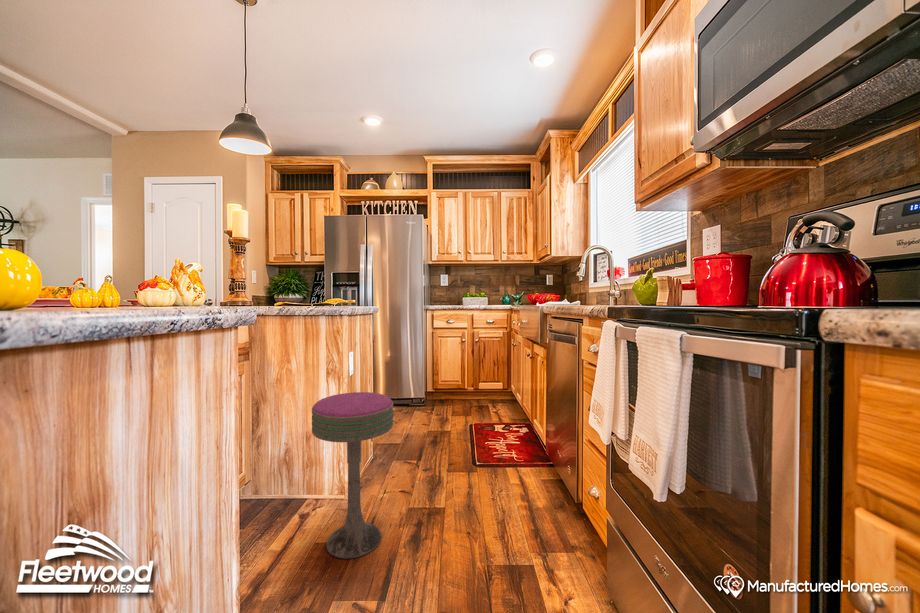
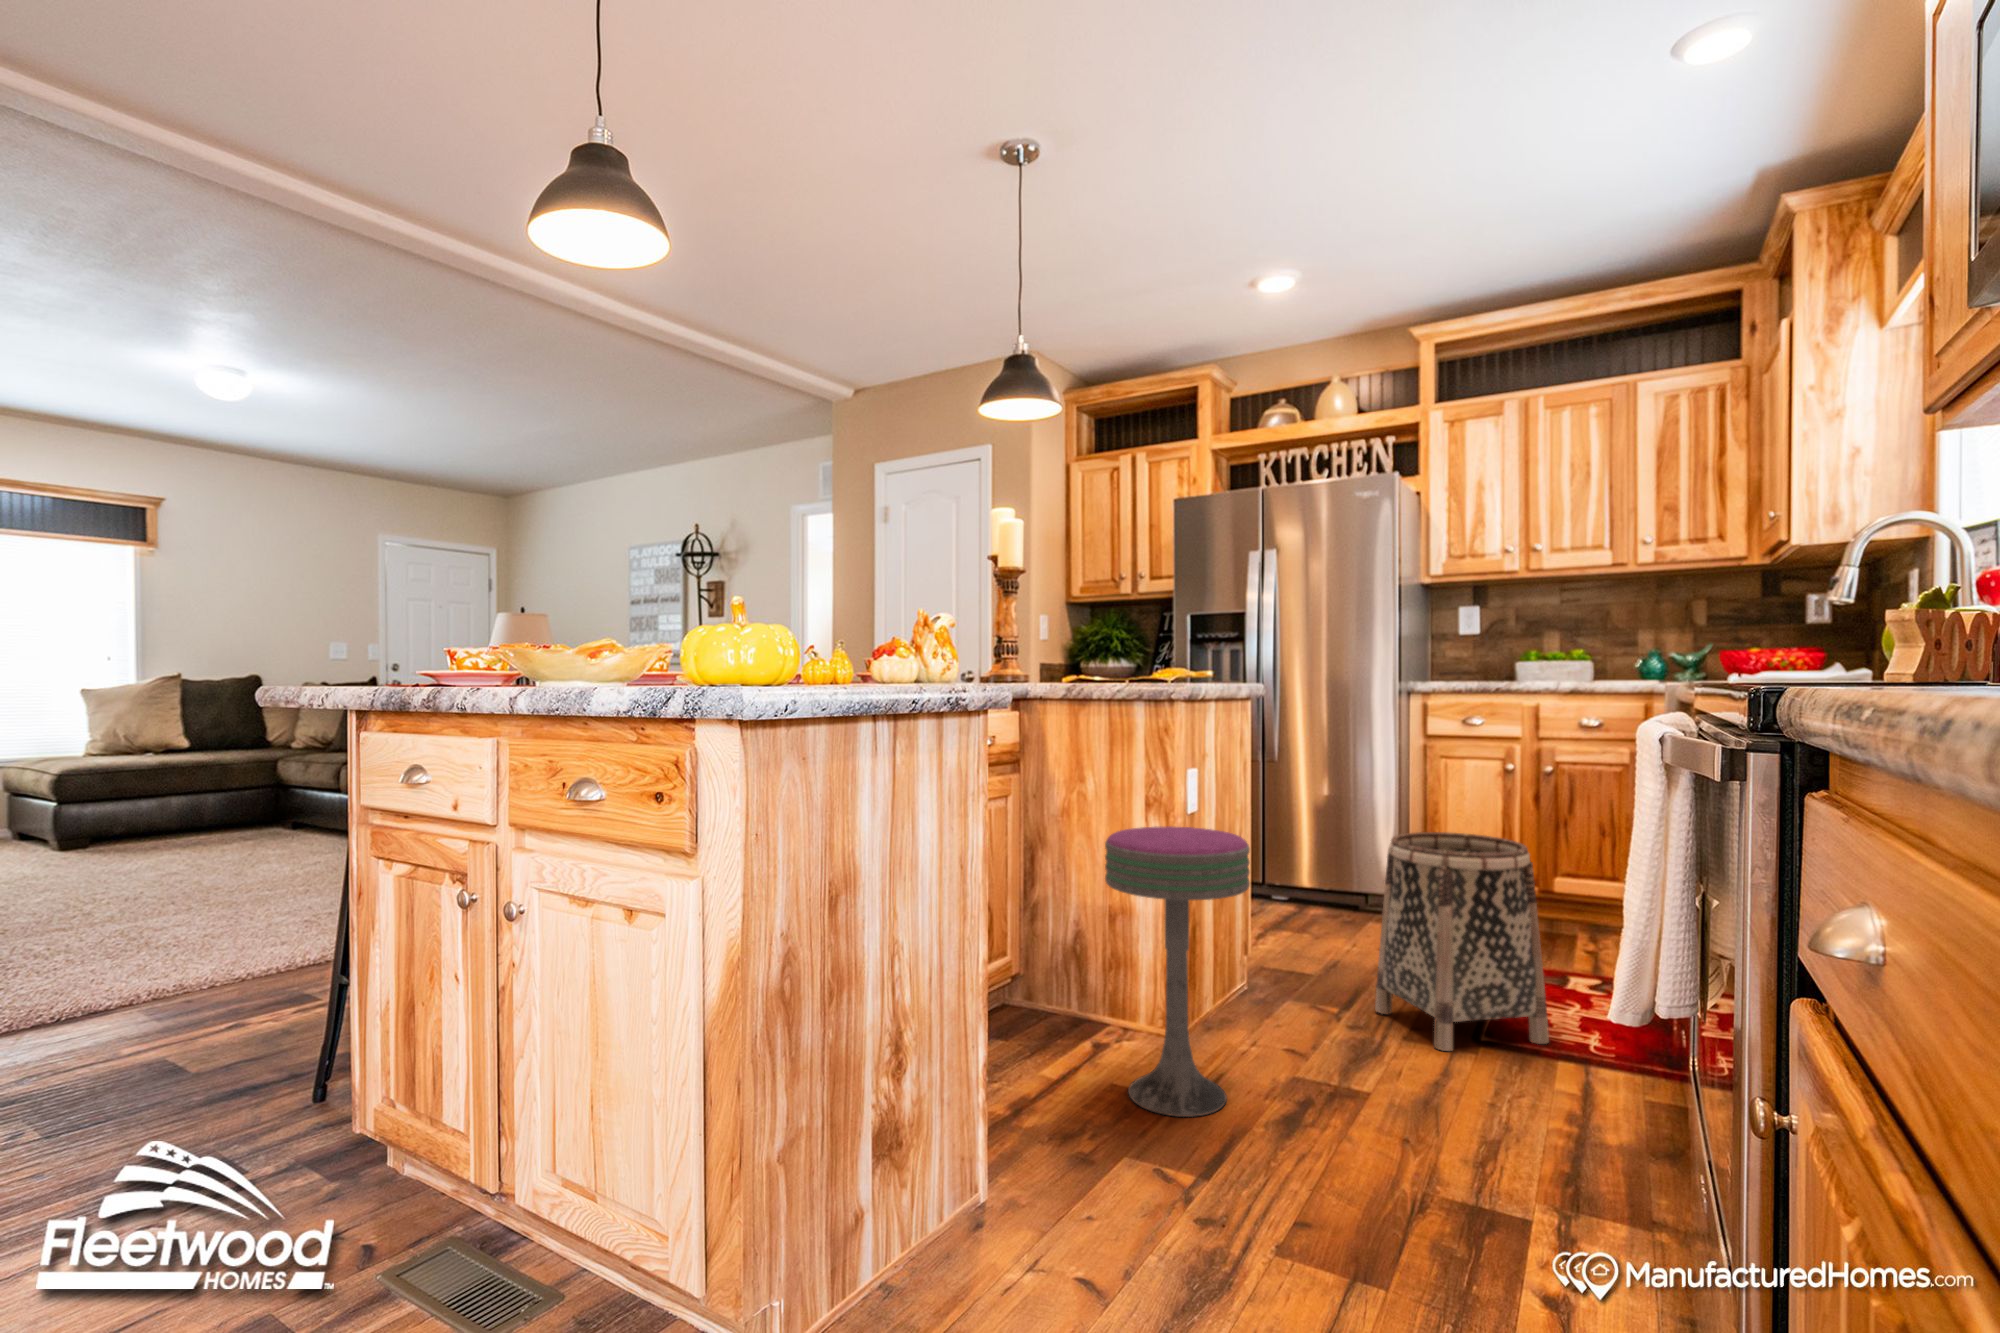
basket: none [431,373,499,472] -> present [1375,832,1549,1051]

